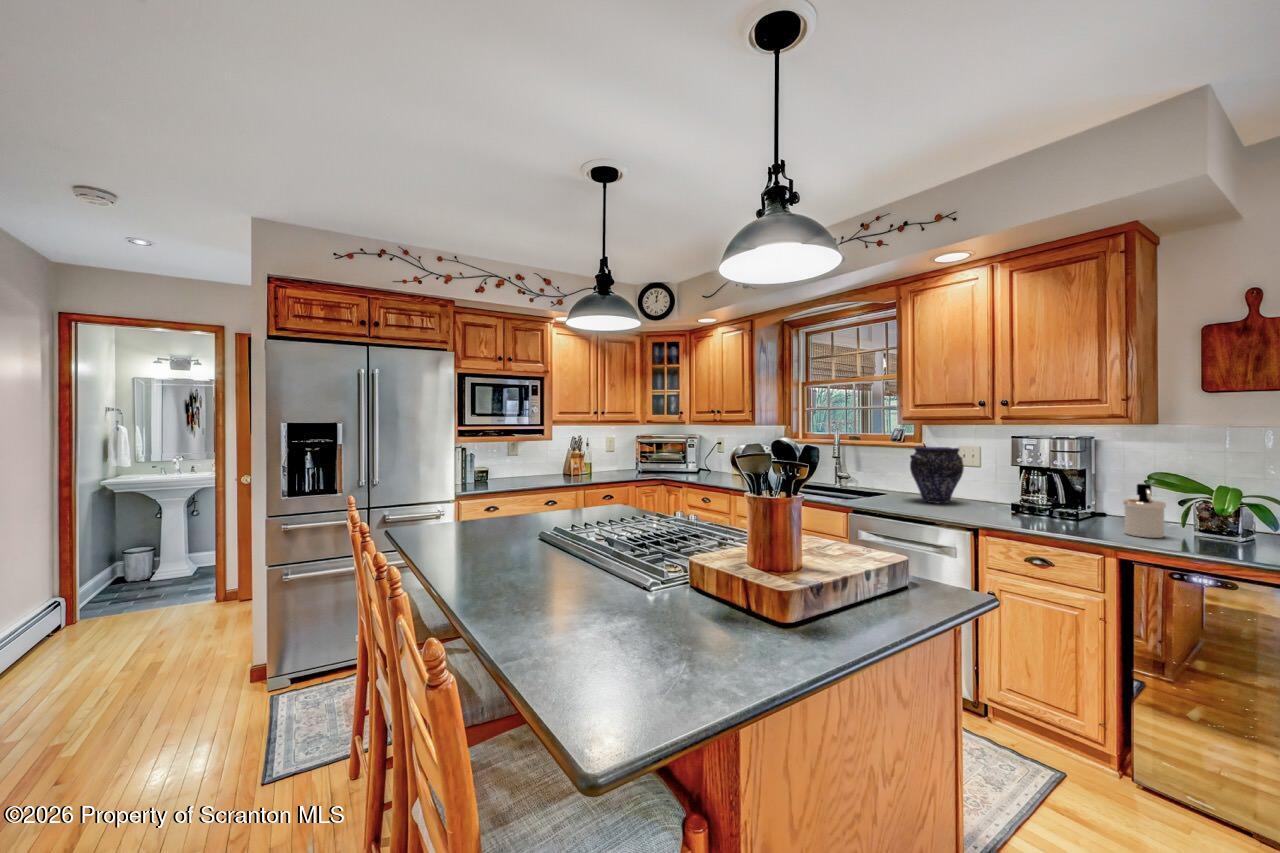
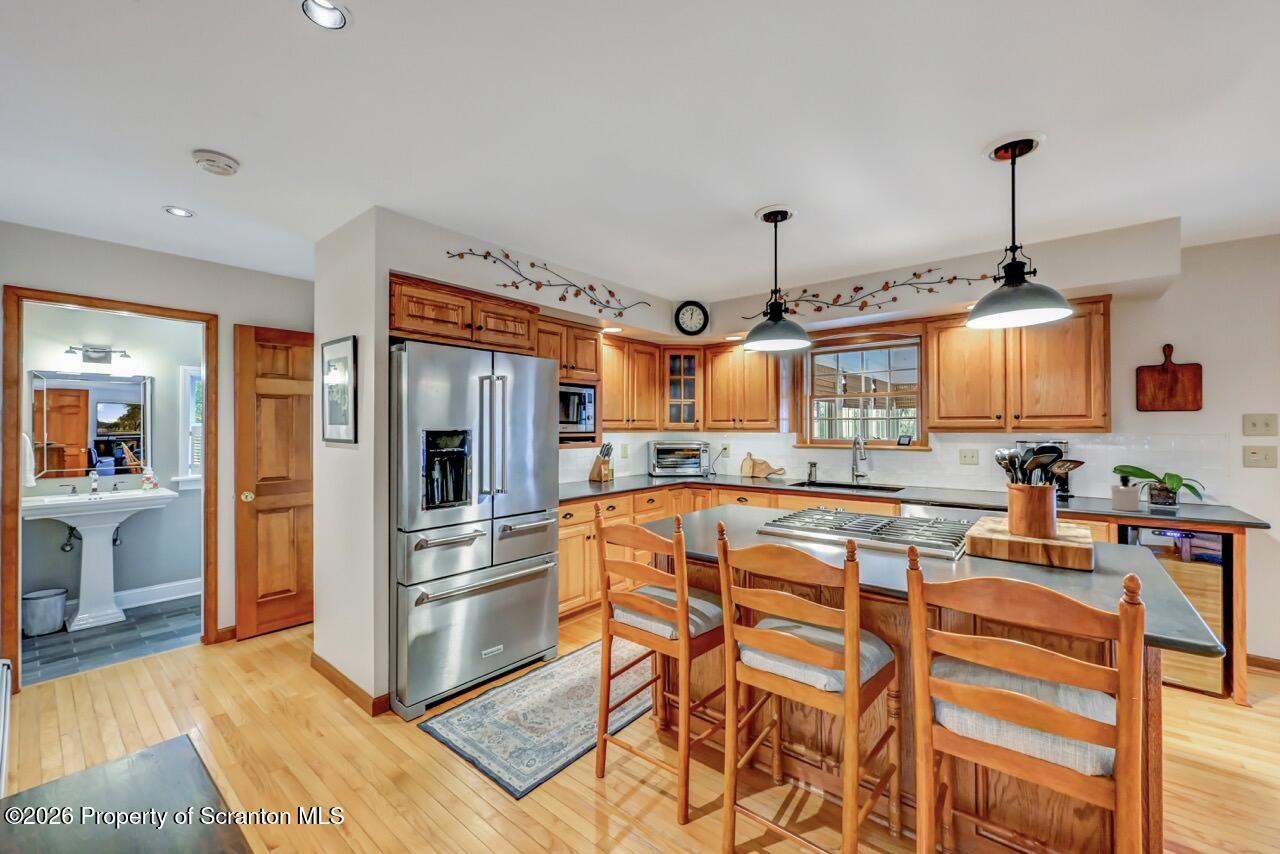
vase: present [910,447,964,503] -> none [930,450,973,494]

